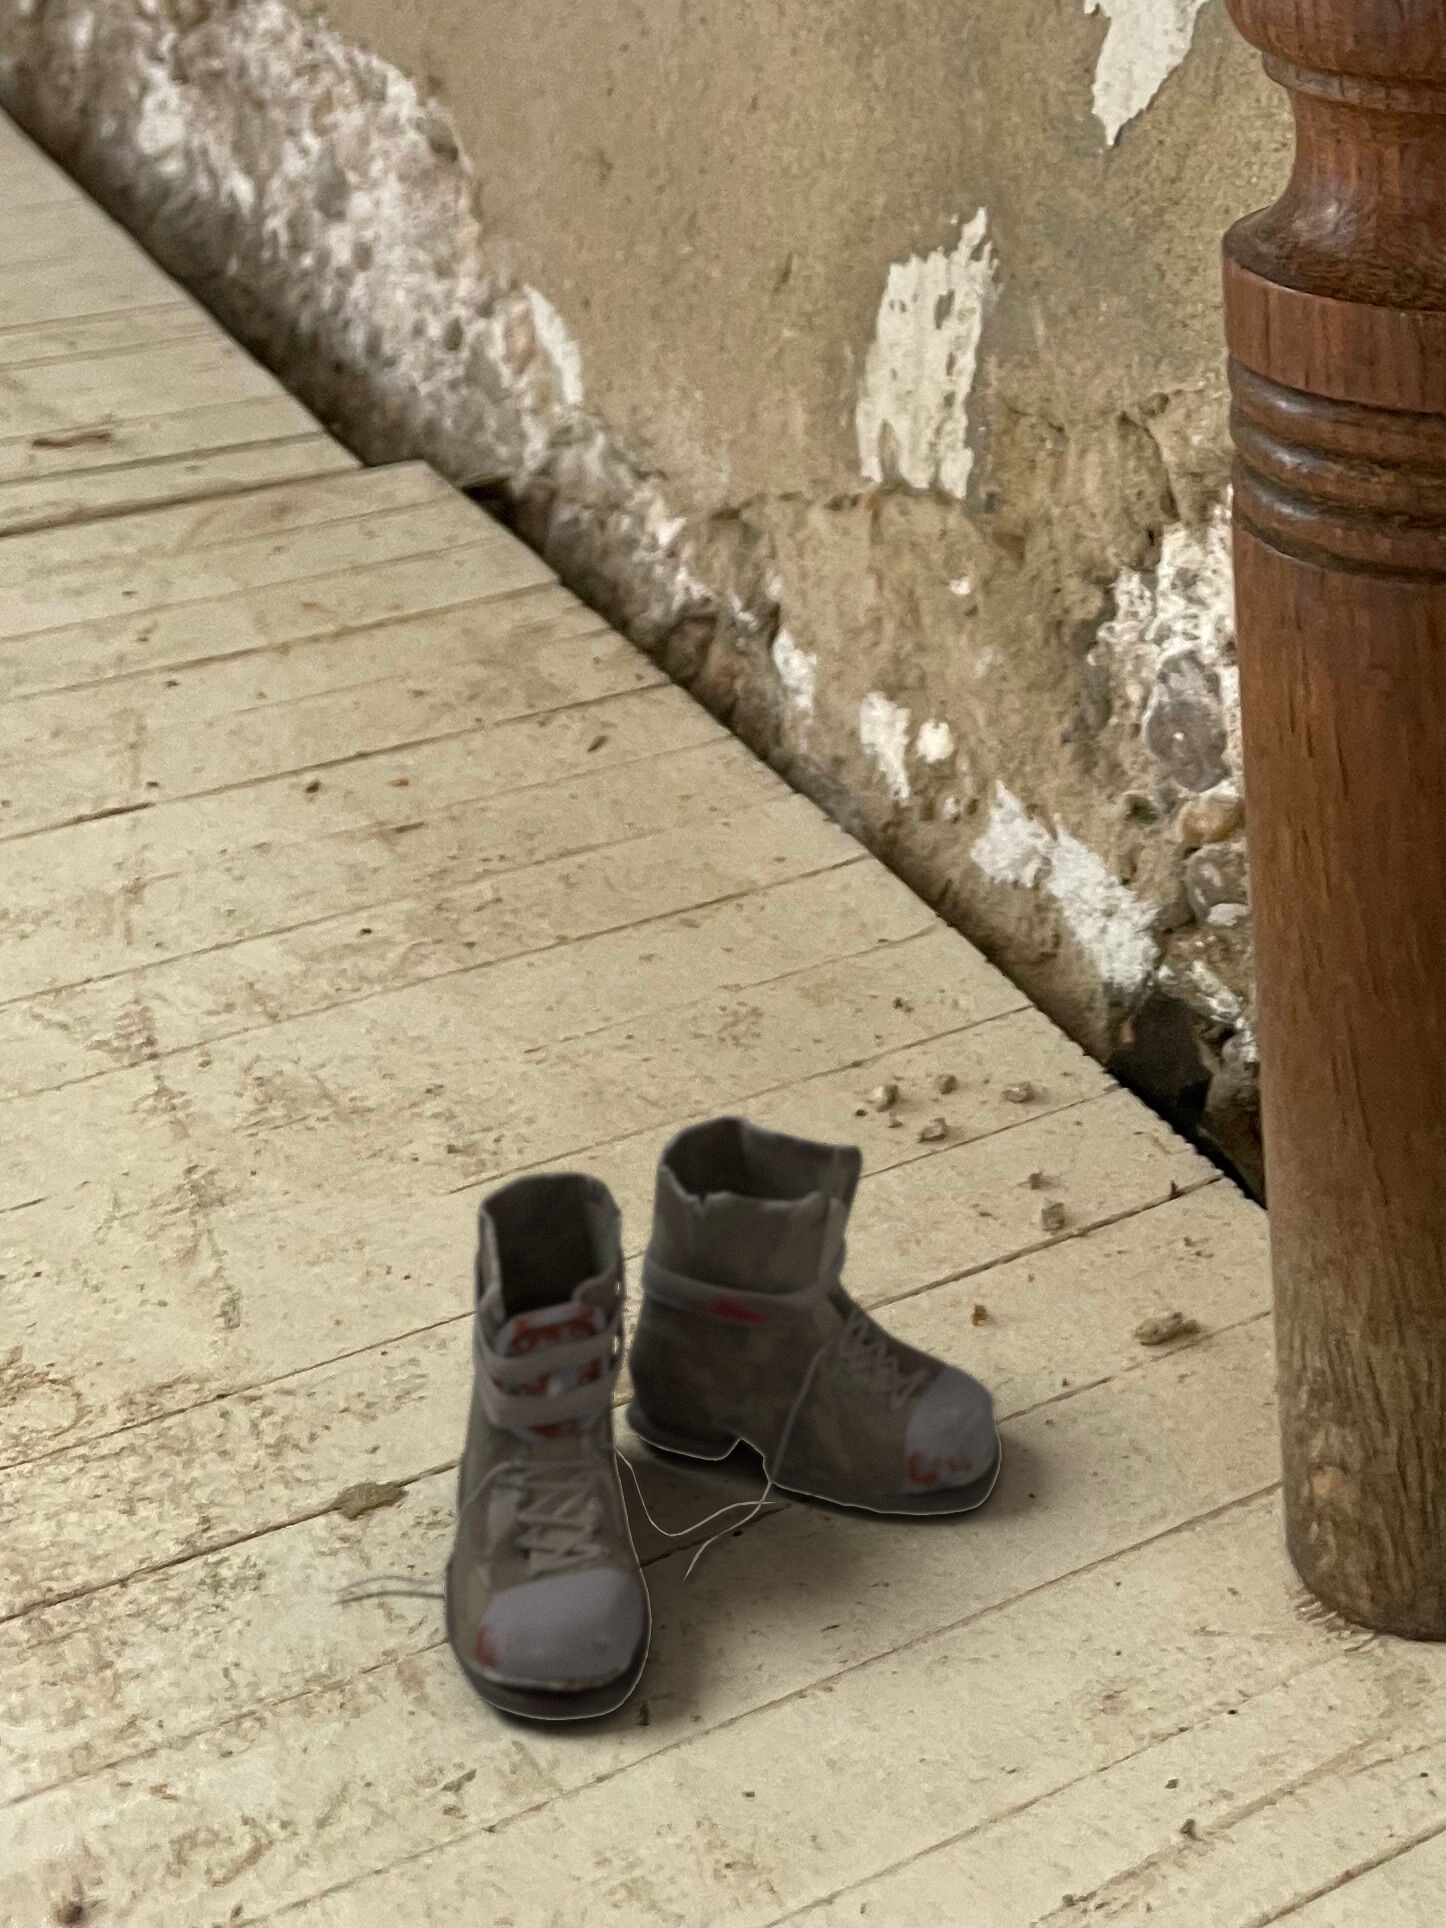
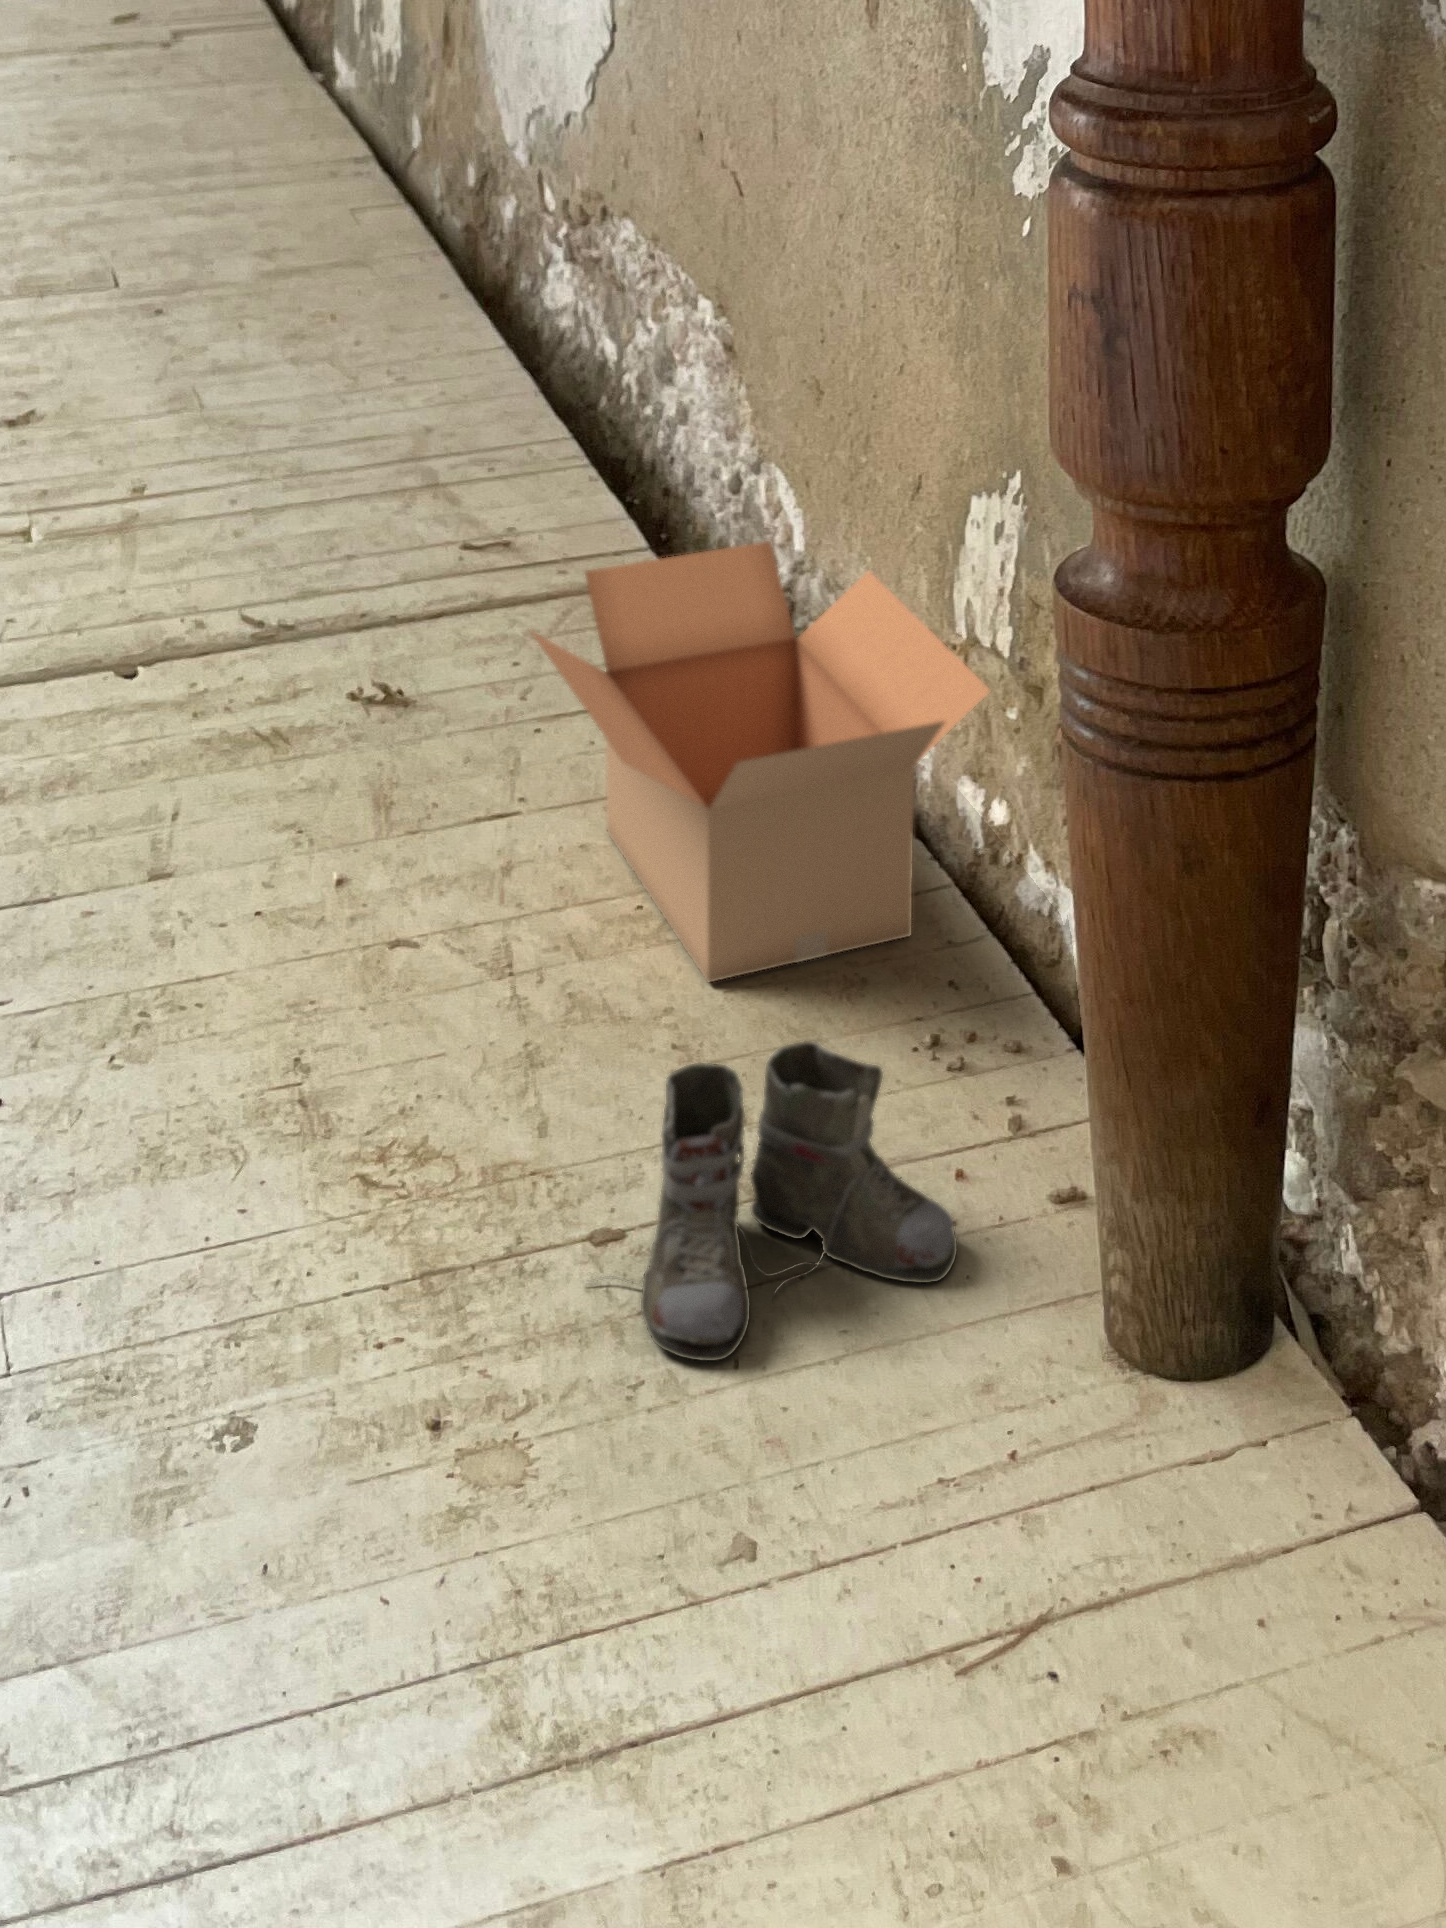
cardboard box: none [163,365,943,1039] -> present [532,542,990,982]

